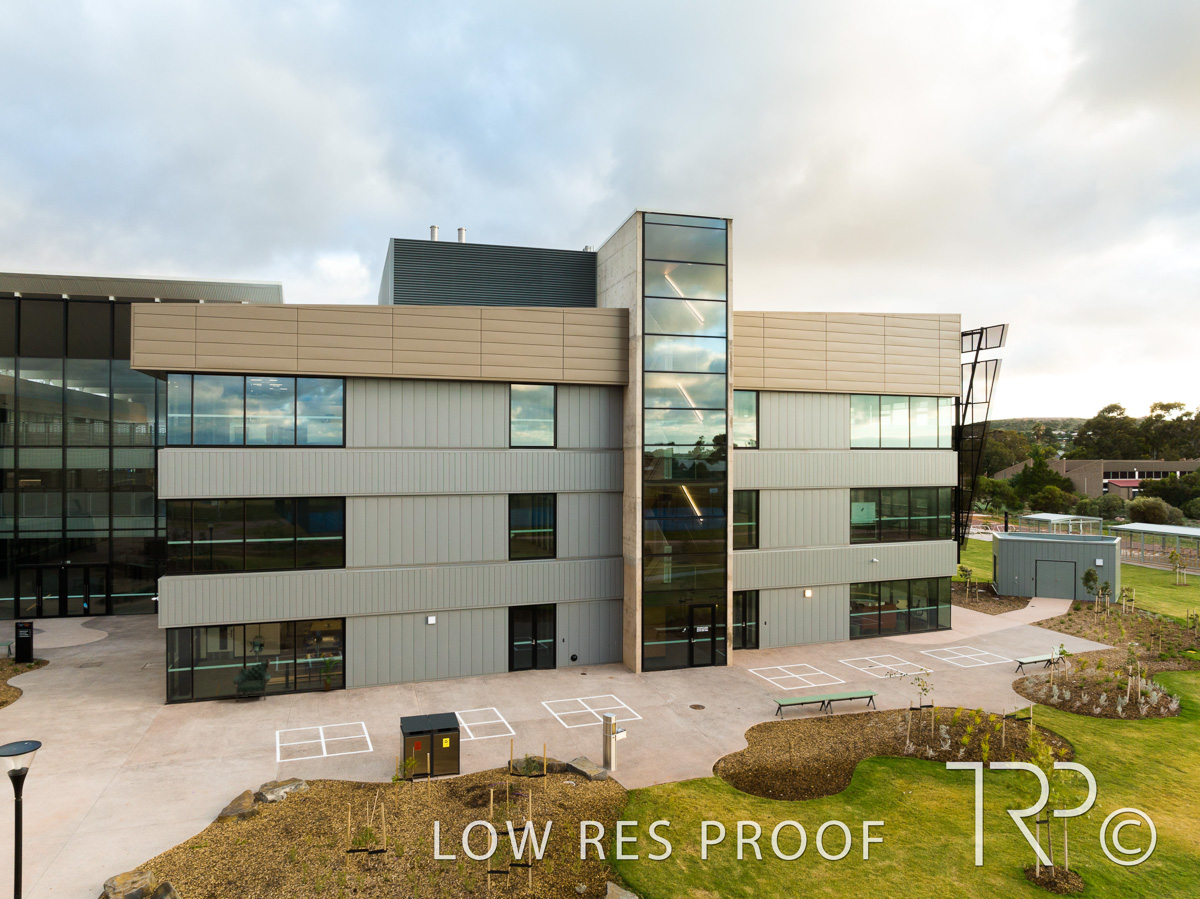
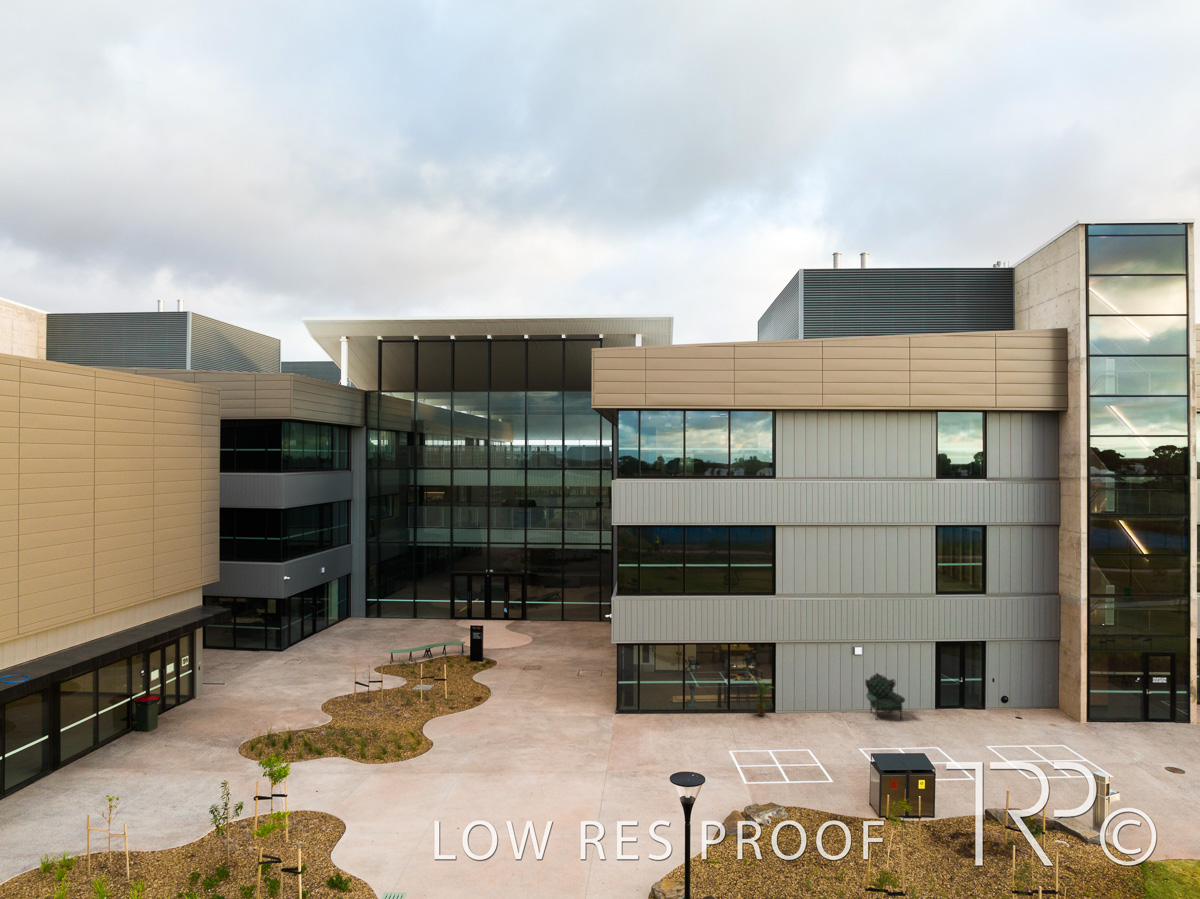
armchair: present [233,659,271,702] -> present [865,673,905,720]

